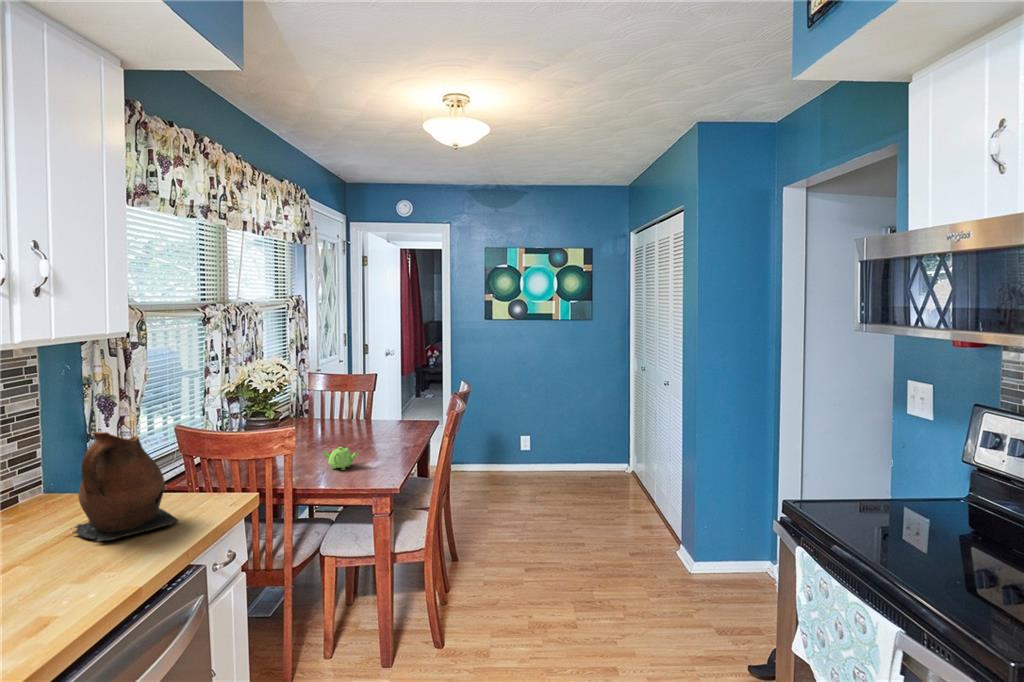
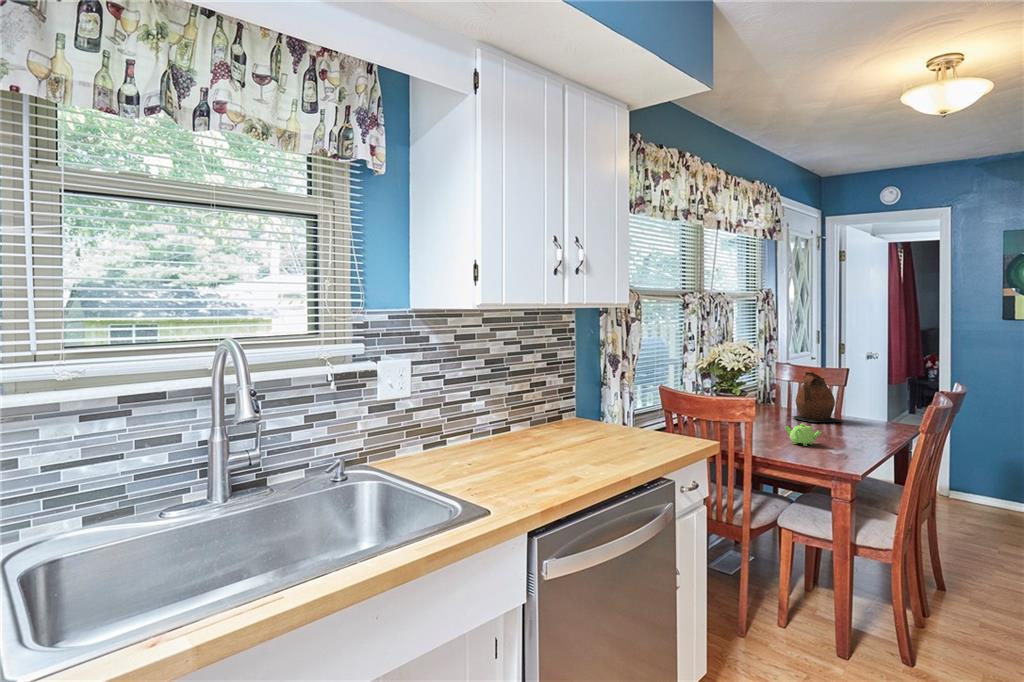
ceramic pitcher: present [75,432,178,542] -> present [793,372,842,422]

